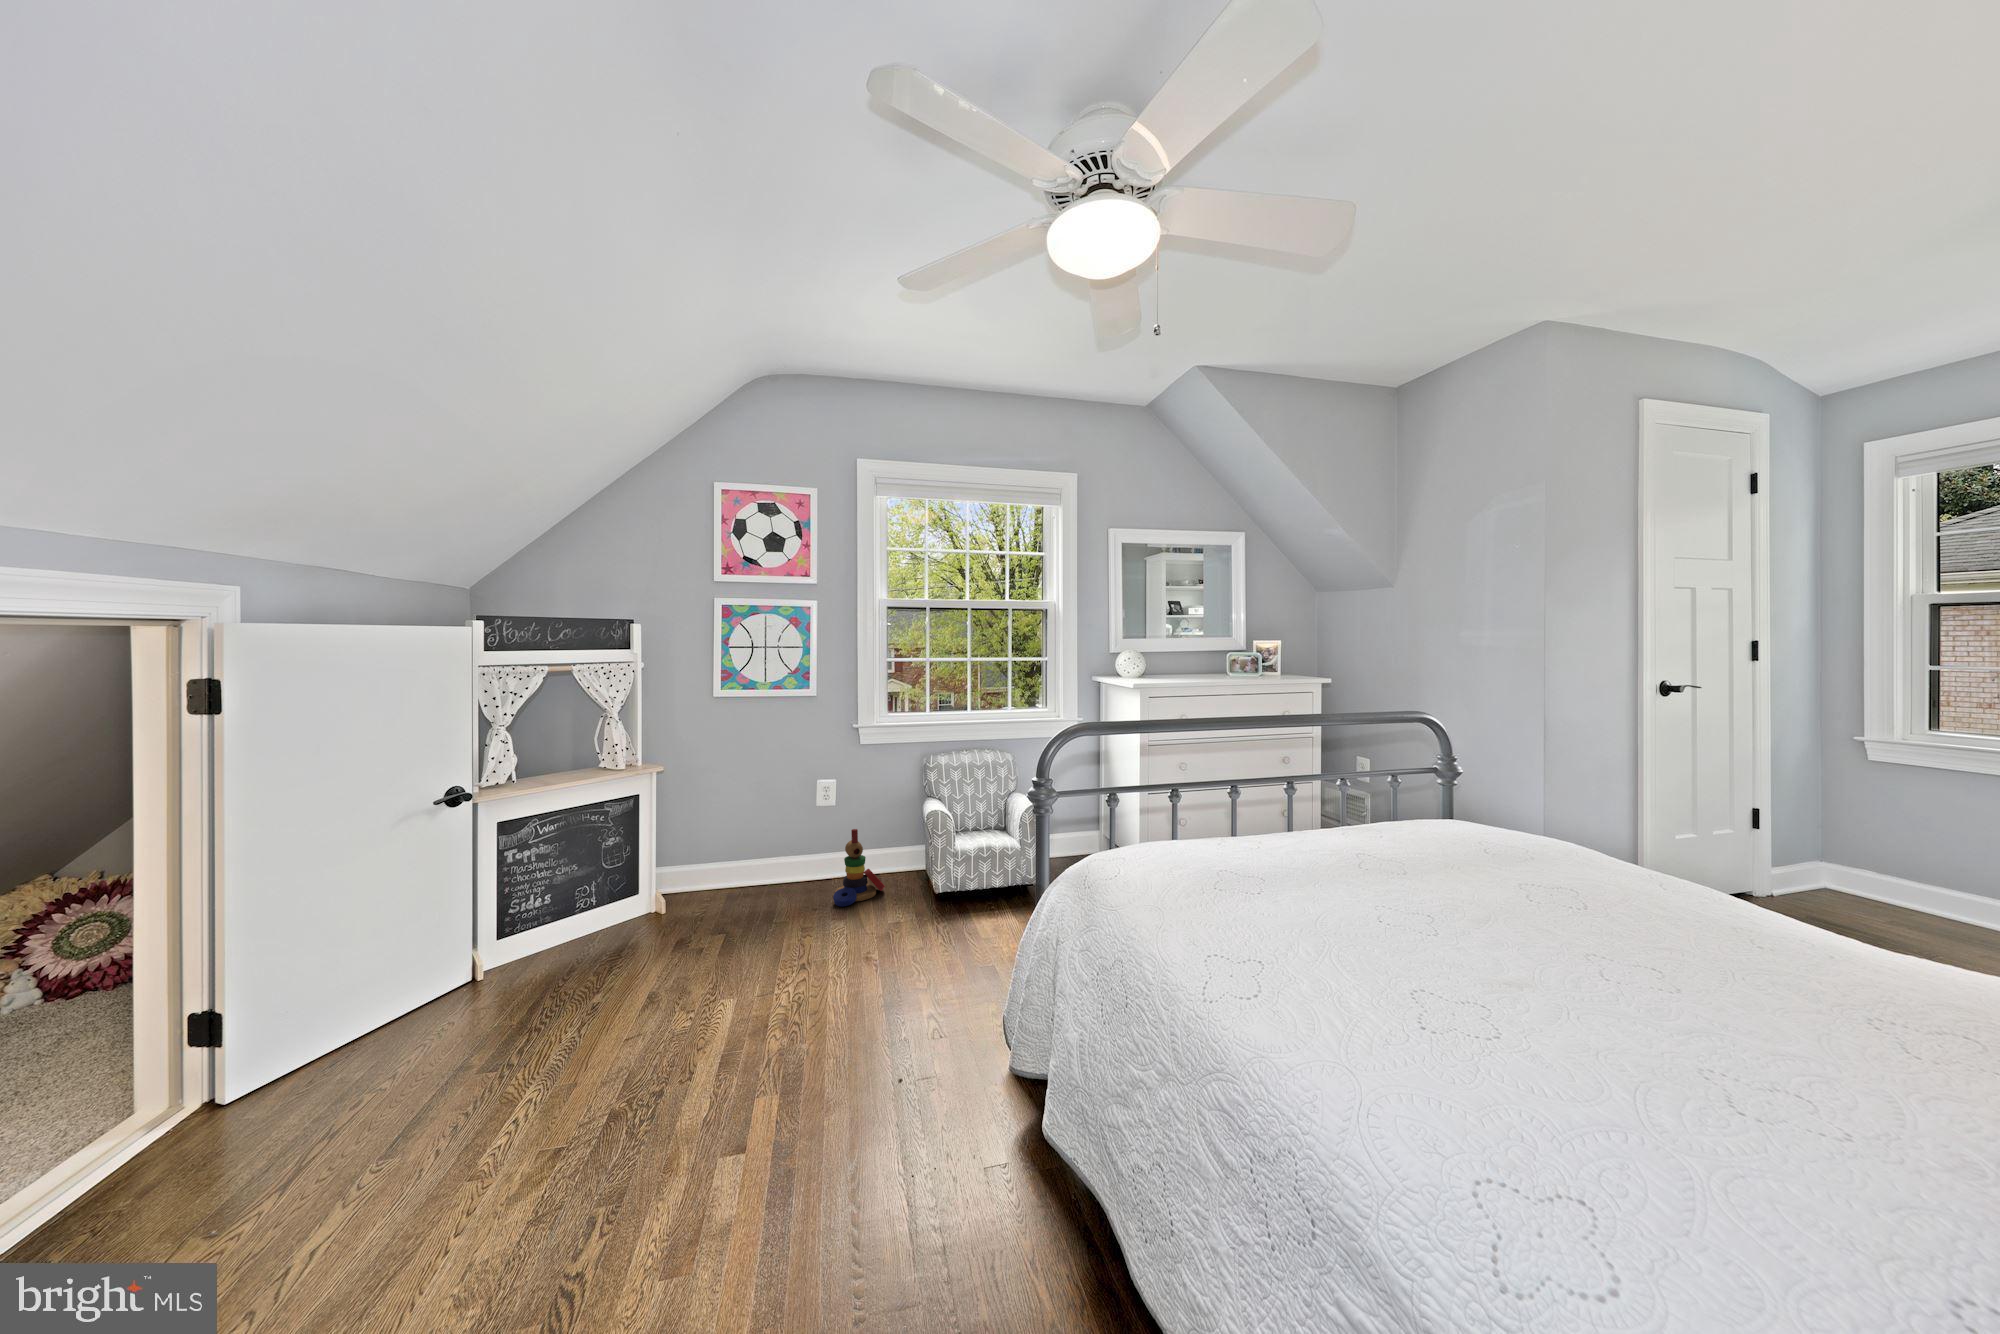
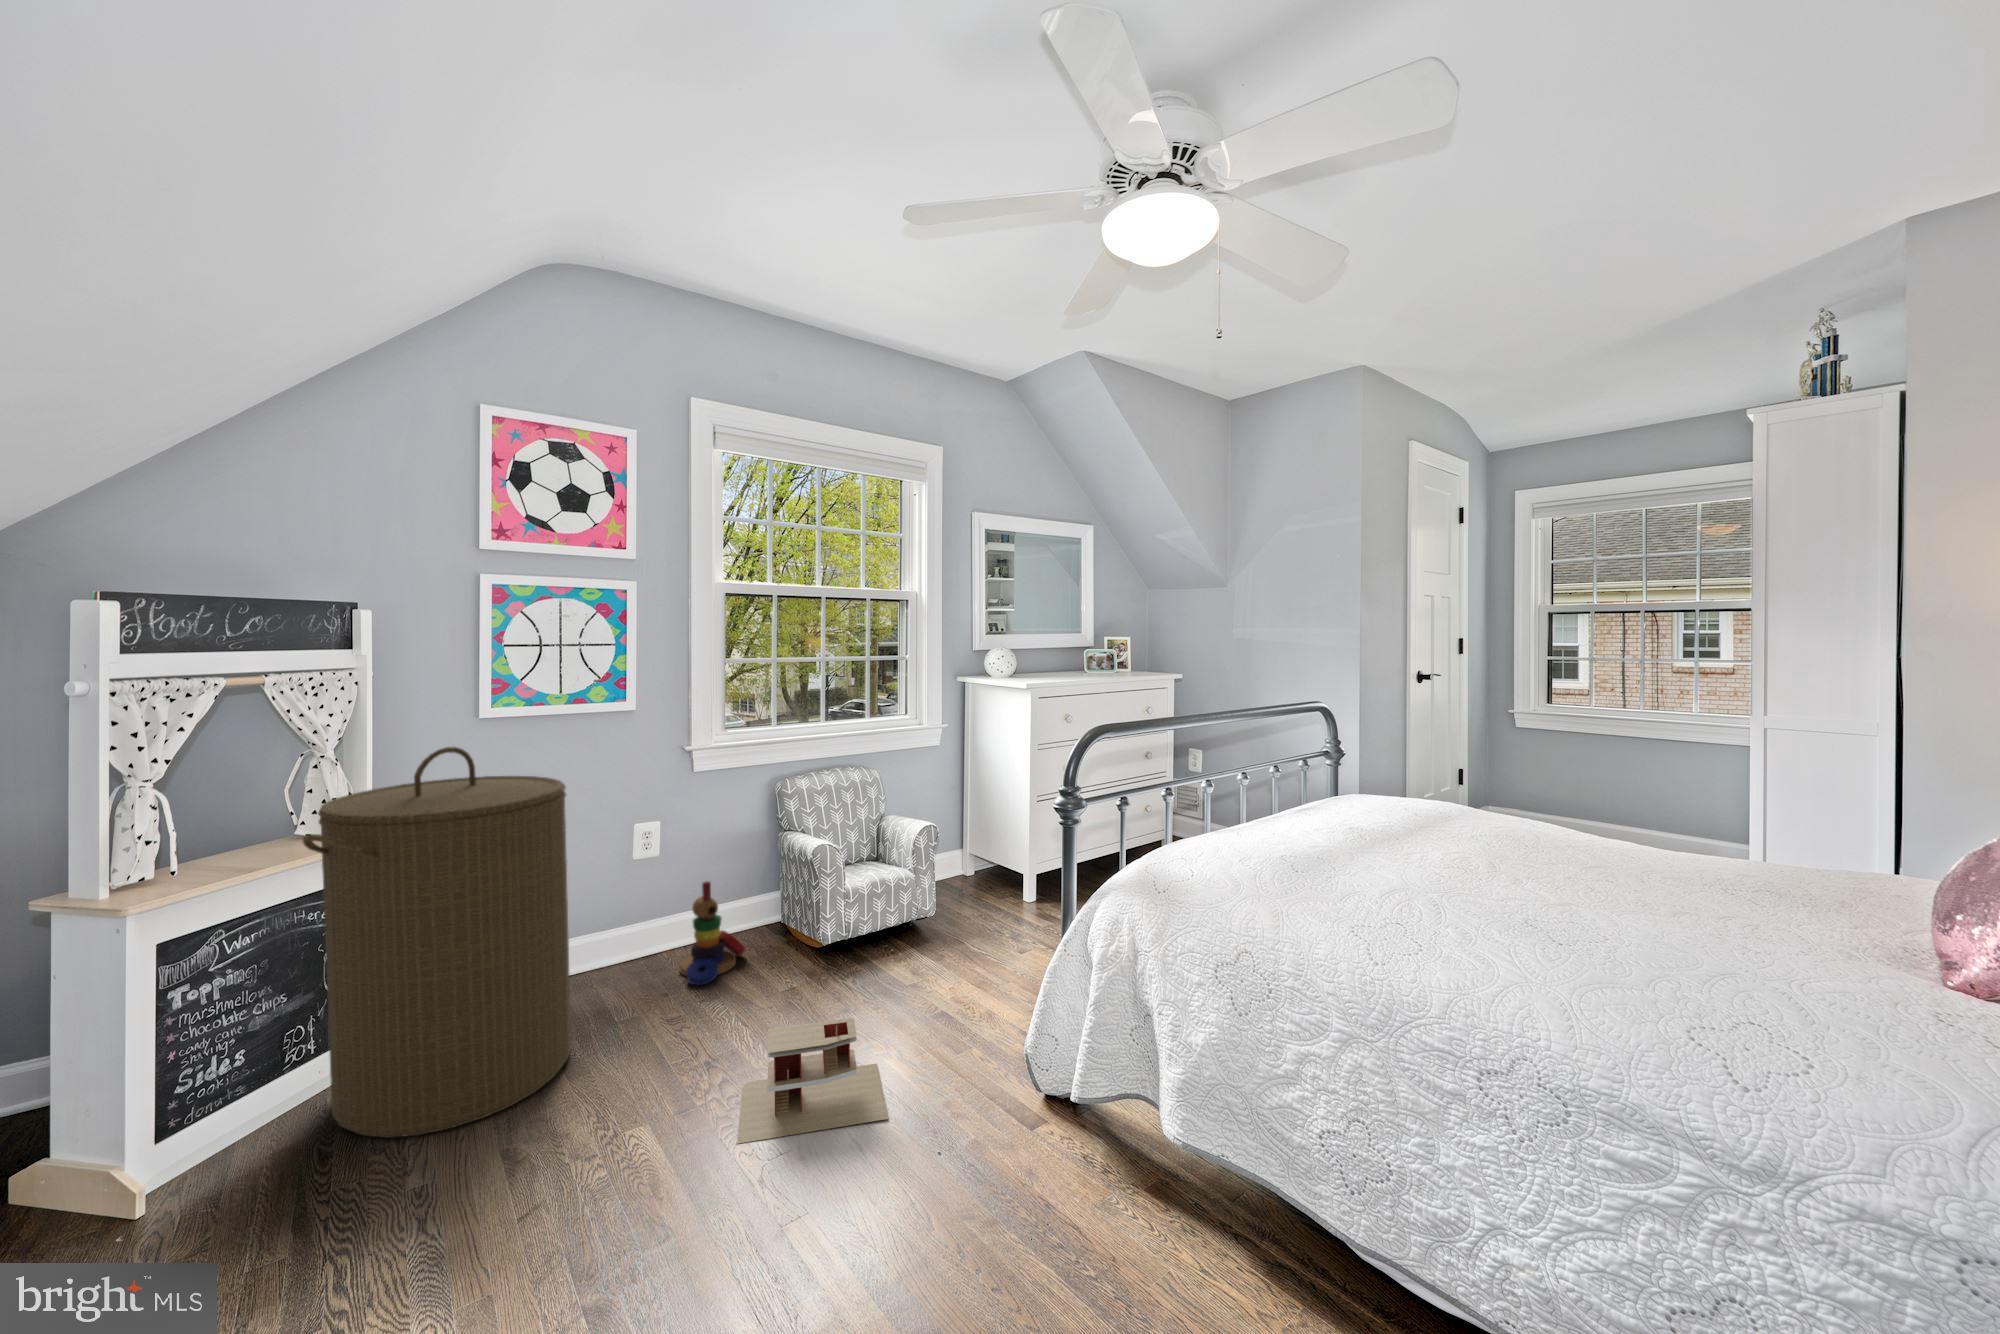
laundry hamper: none [570,715,742,966] -> present [303,747,571,1138]
toy house: none [791,937,920,1021] -> present [737,1018,888,1144]

